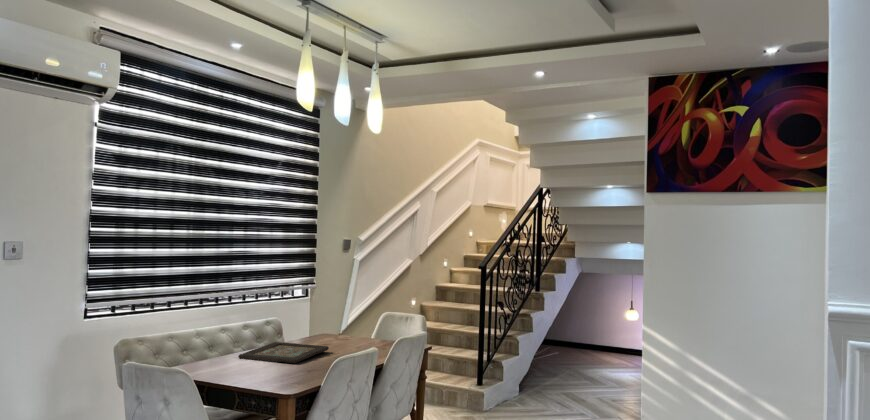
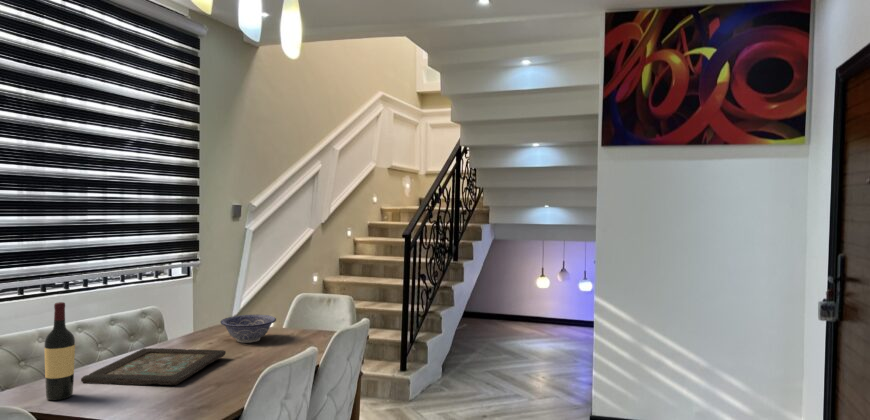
wine bottle: none [220,304,237,365] -> present [44,302,75,400]
decorative bowl: none [327,325,367,344] -> present [221,315,276,343]

